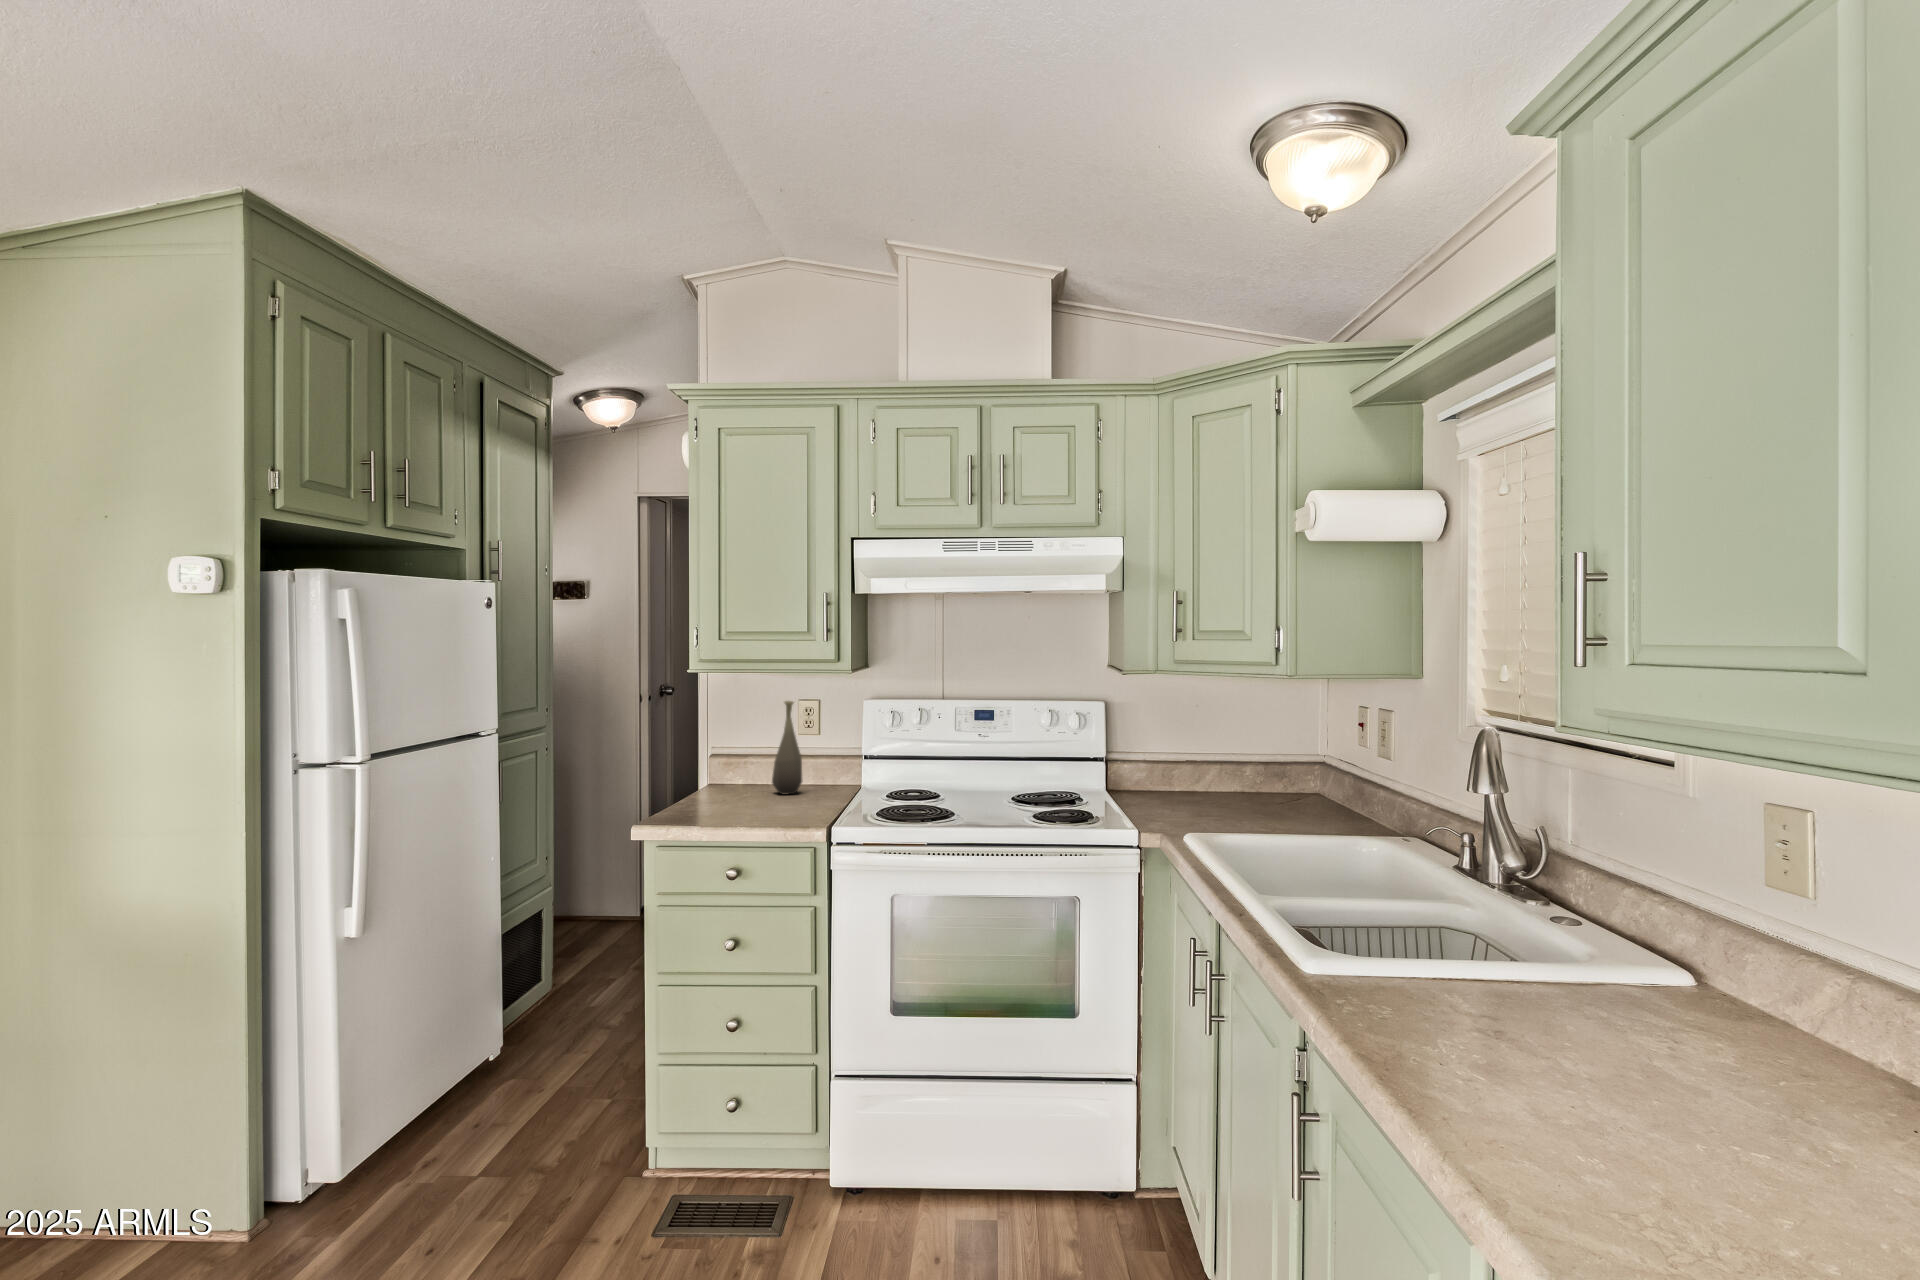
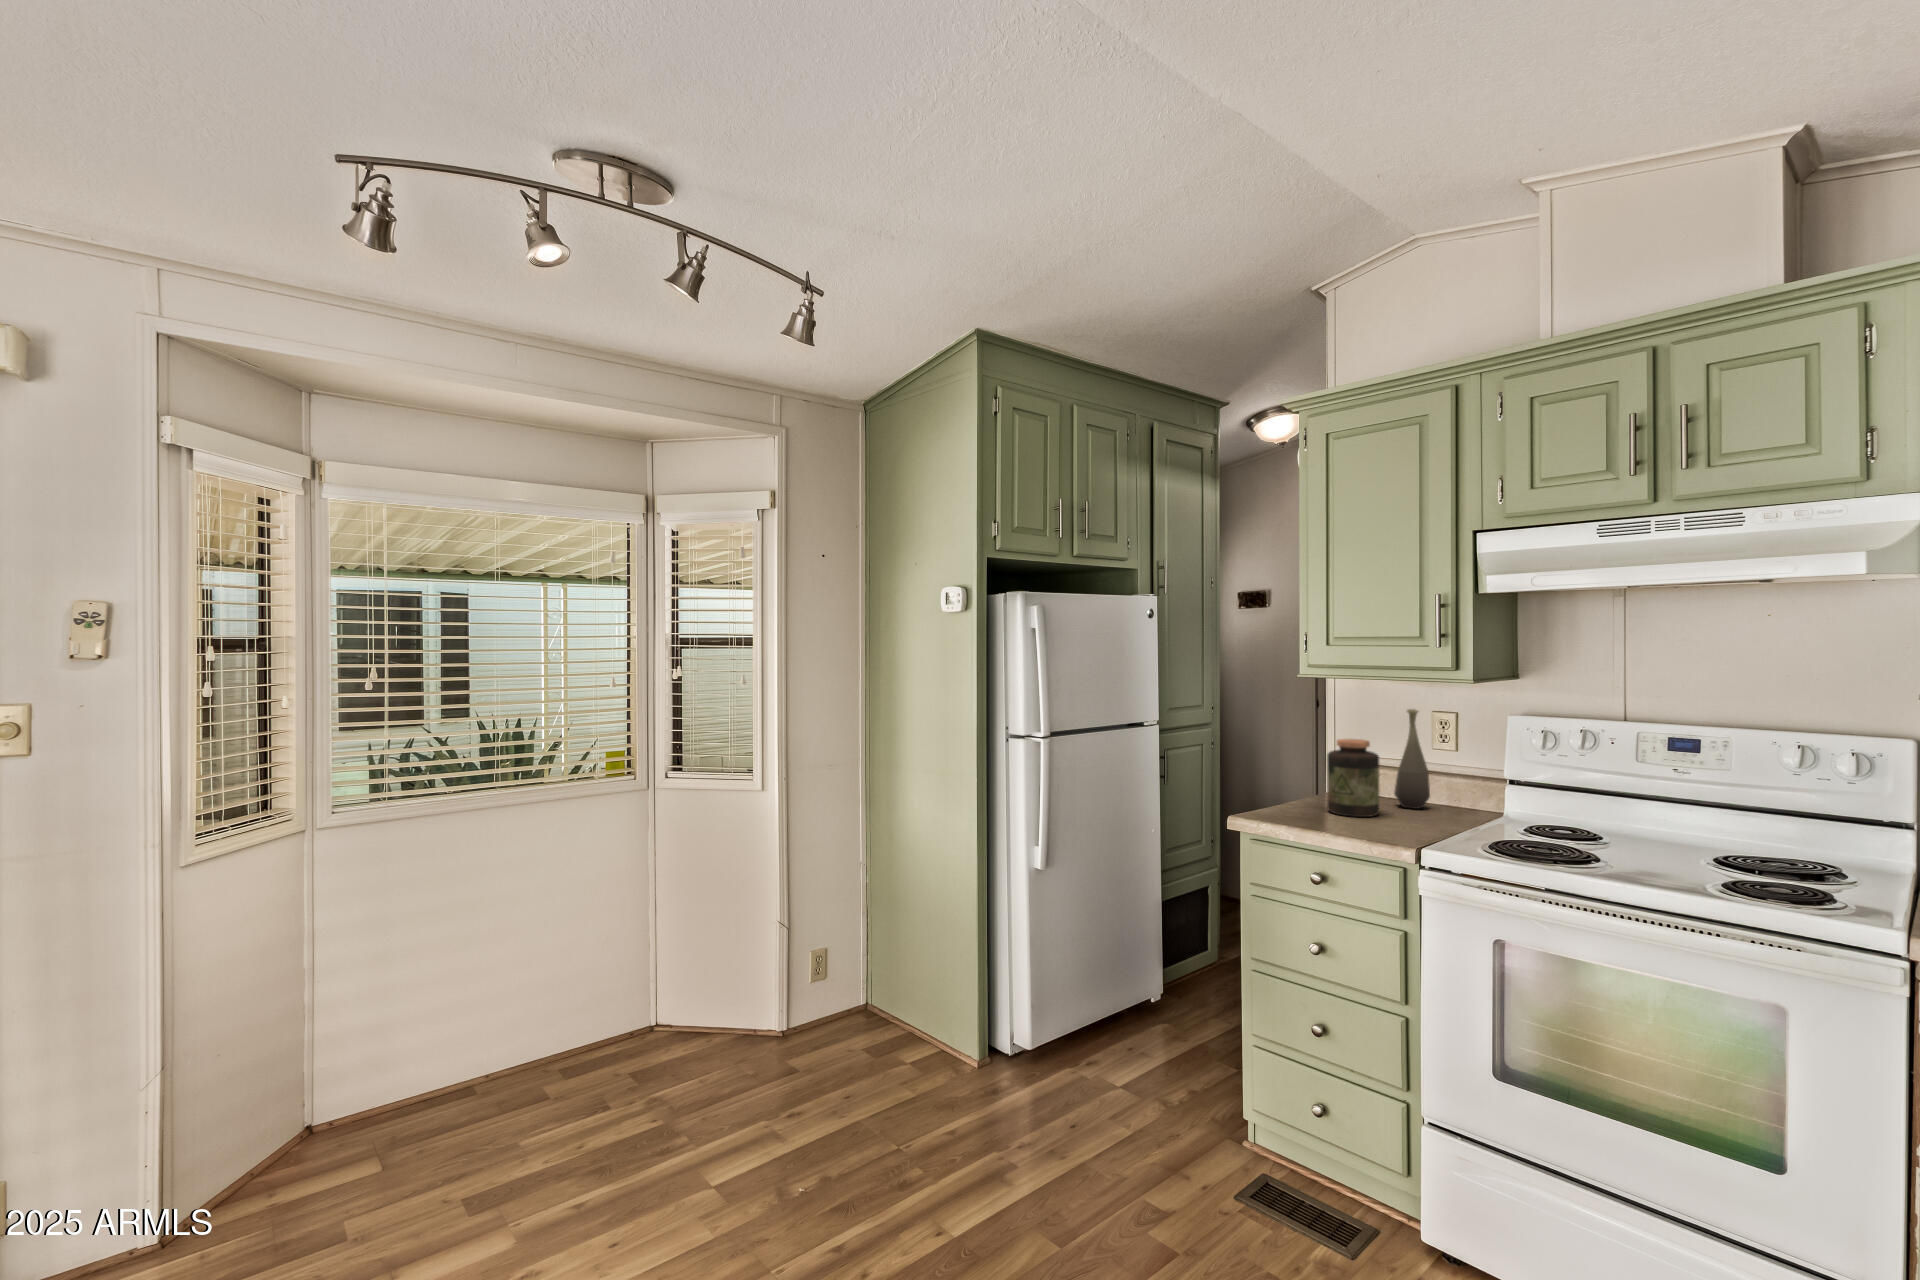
jar: none [721,732,769,808] -> present [1327,739,1379,817]

